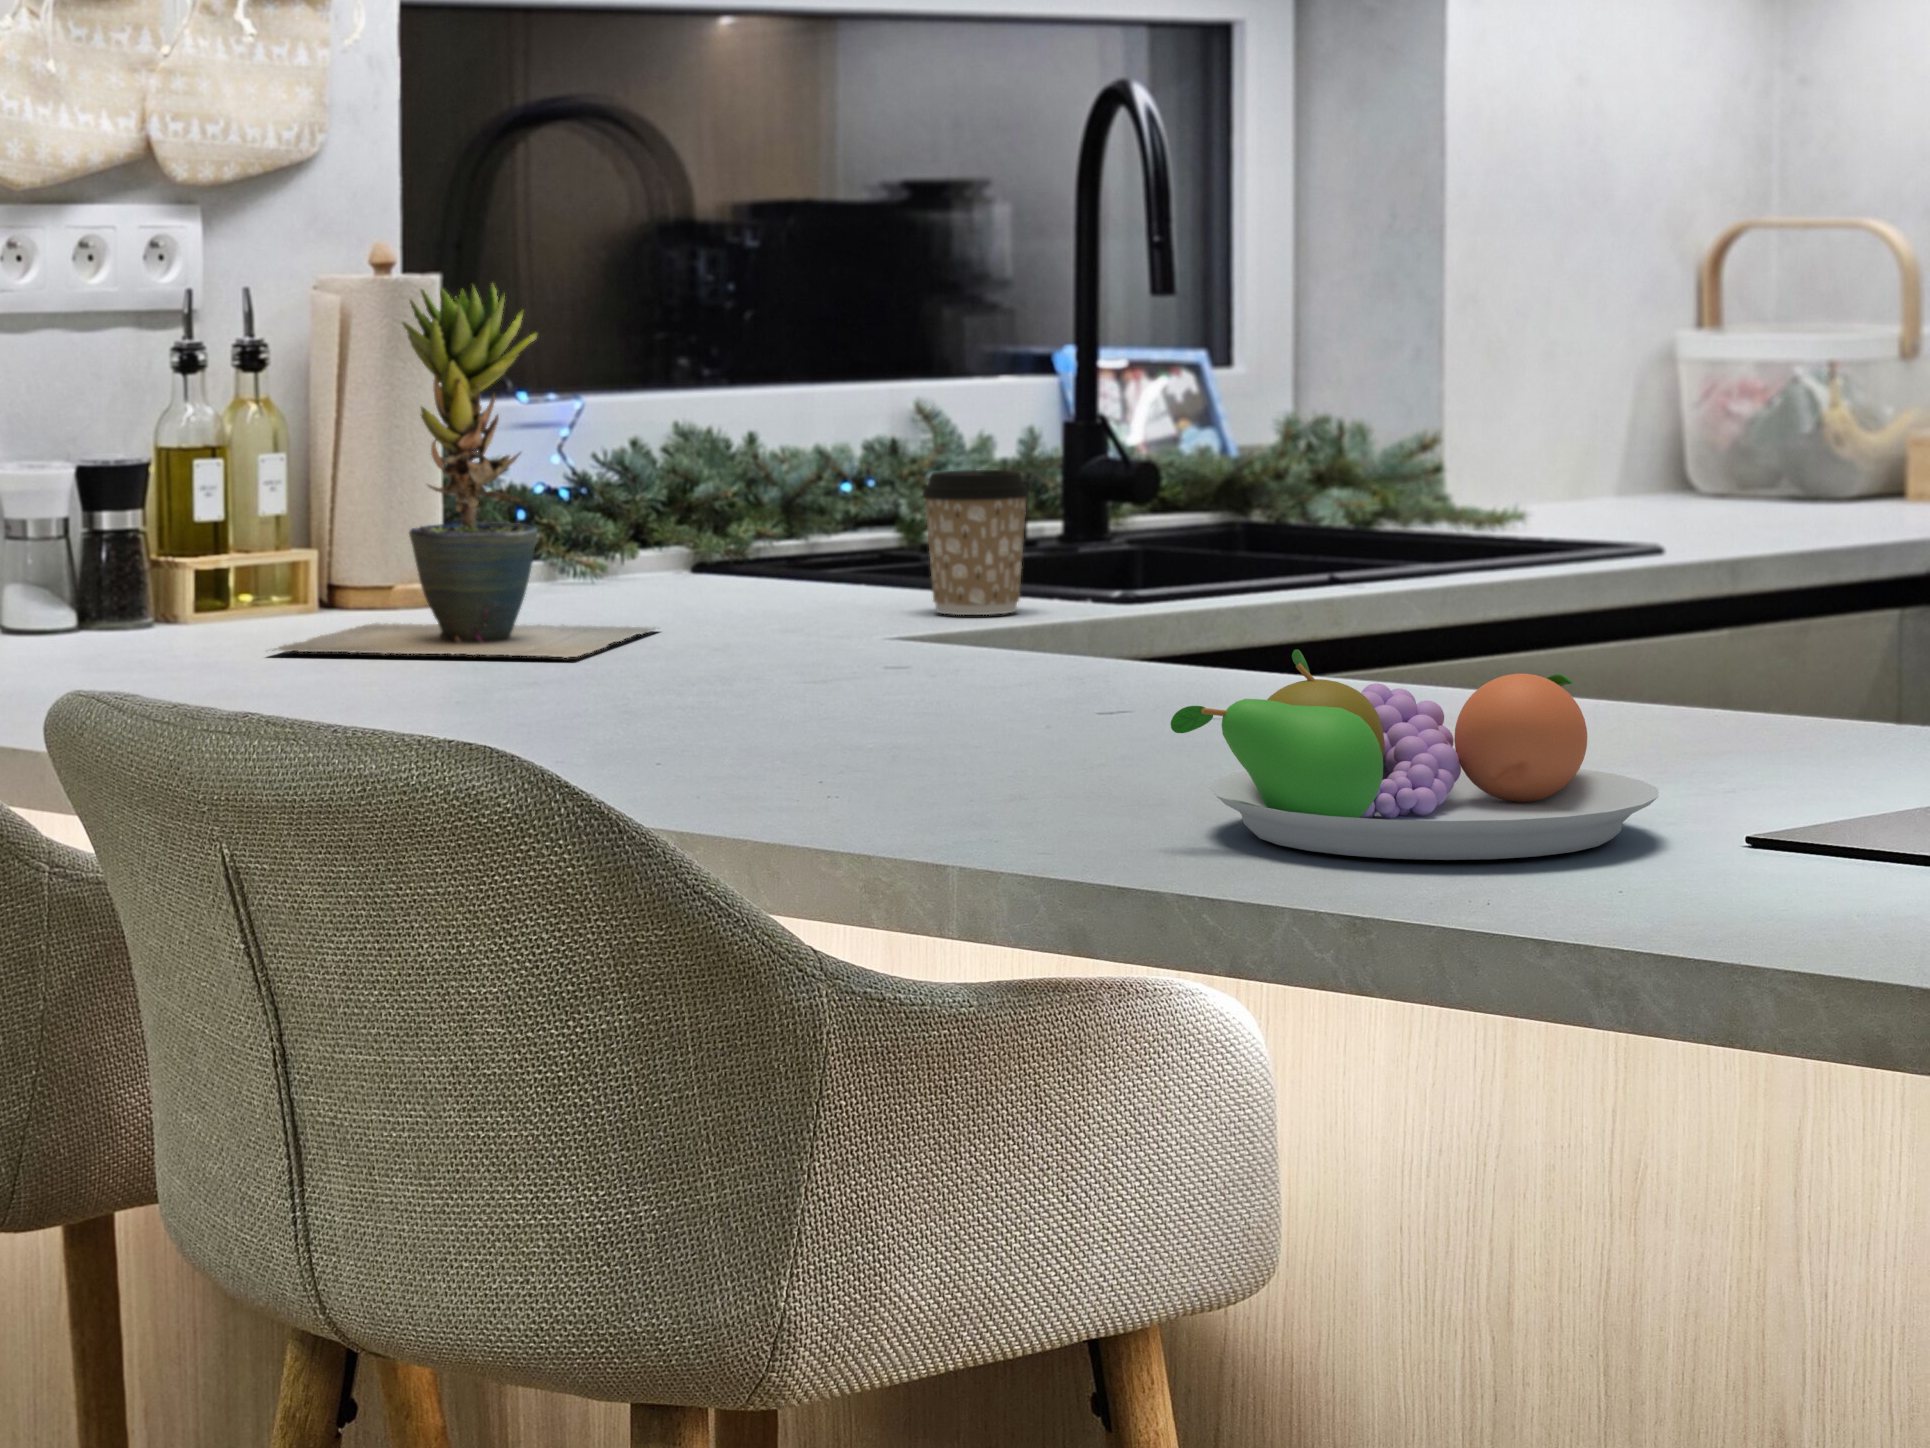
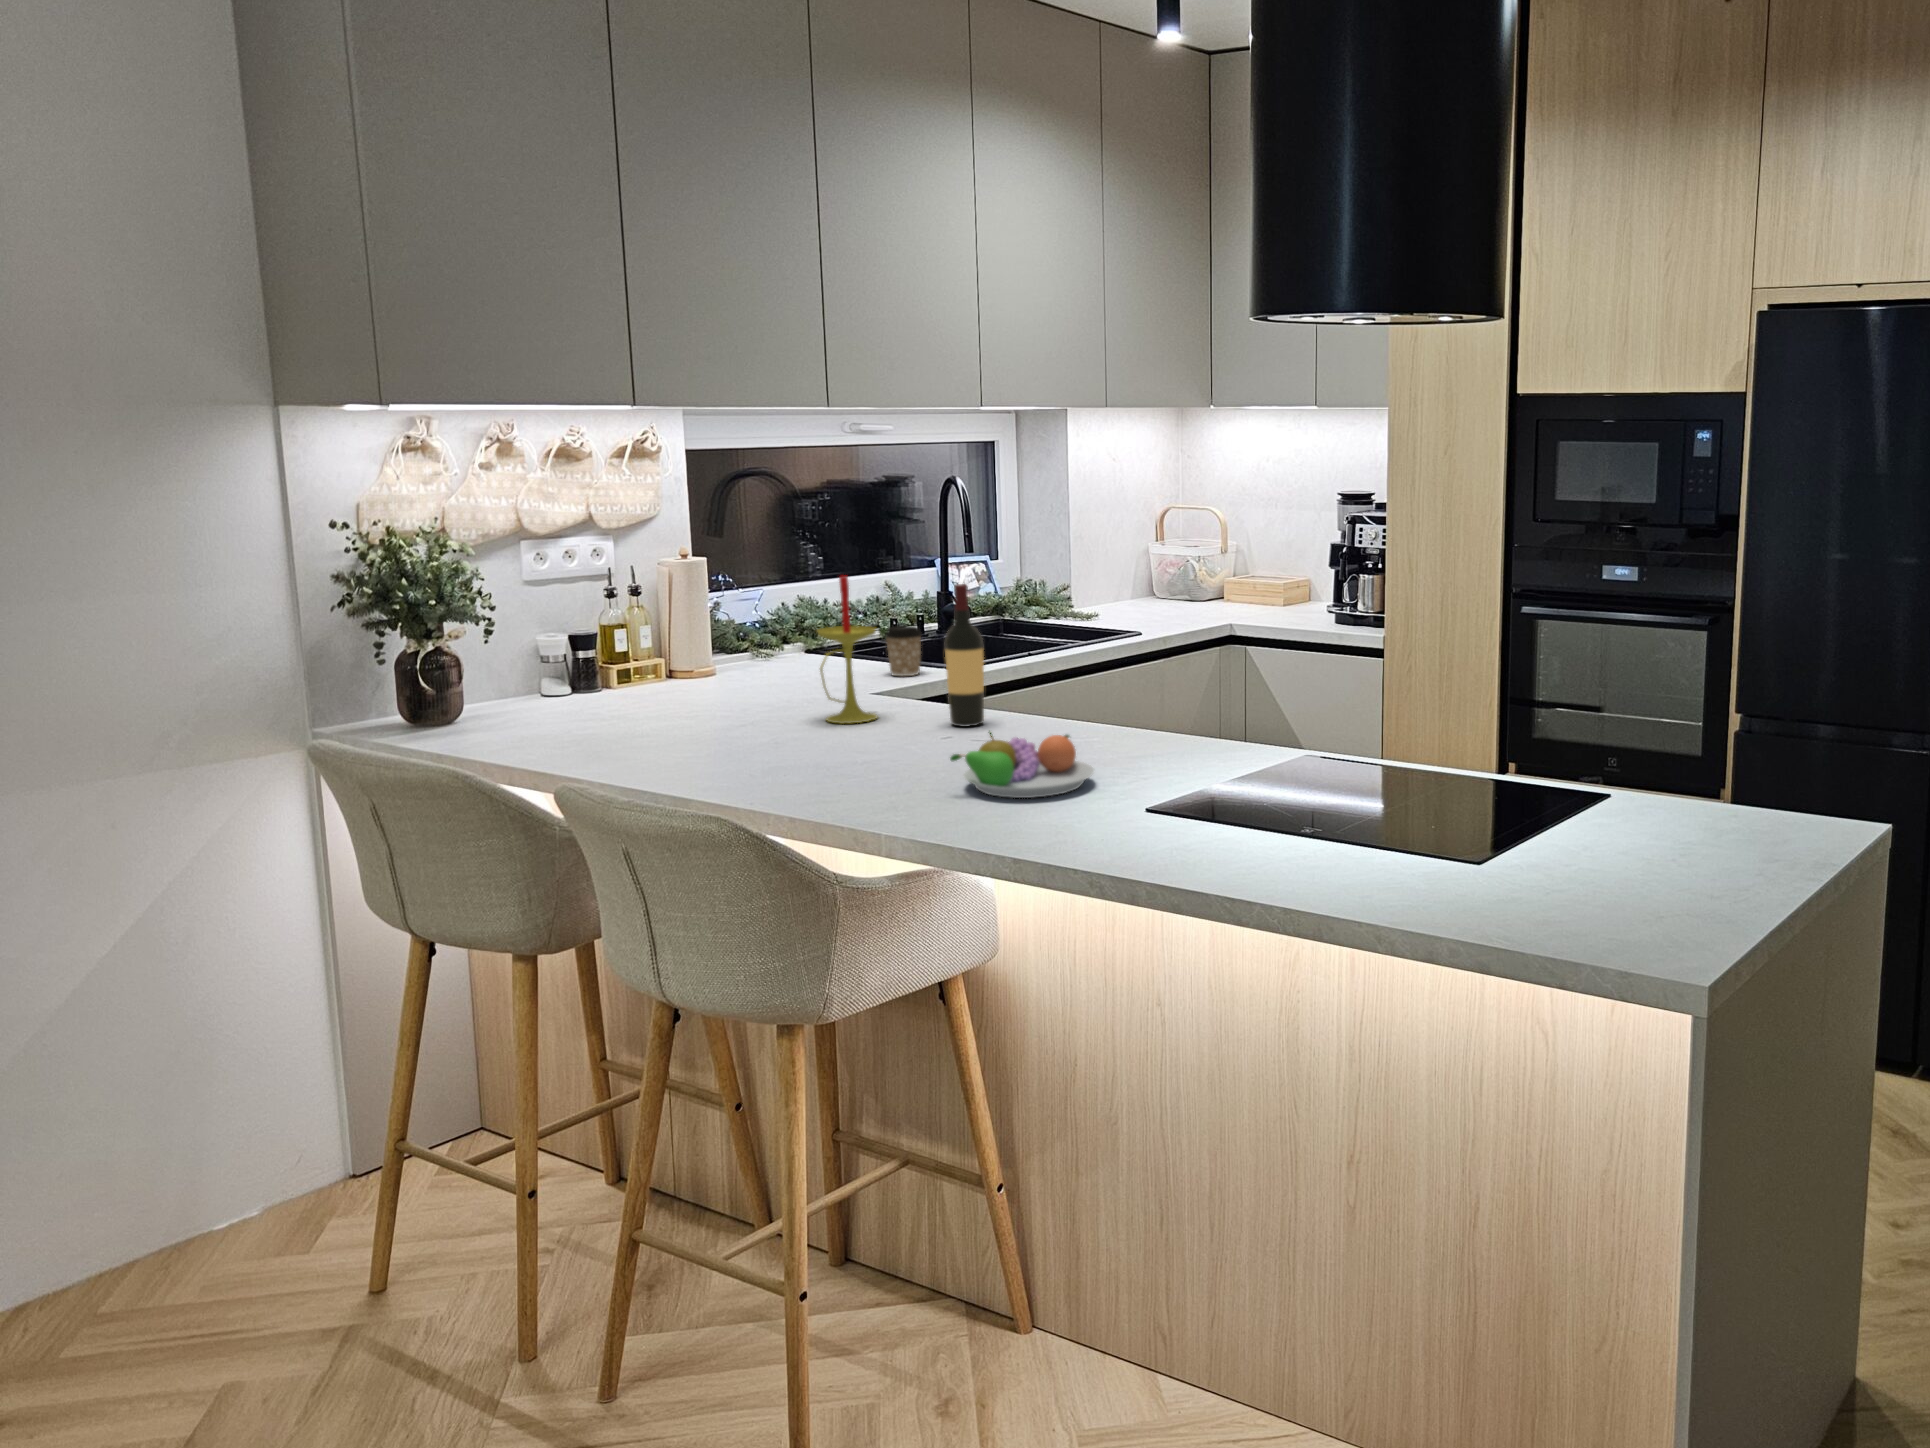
candle: none [741,234,917,695] -> present [818,576,877,724]
wine bottle: none [1125,257,1244,708] -> present [945,584,984,727]
potted plant: present [275,284,656,658] -> none [646,573,794,706]

